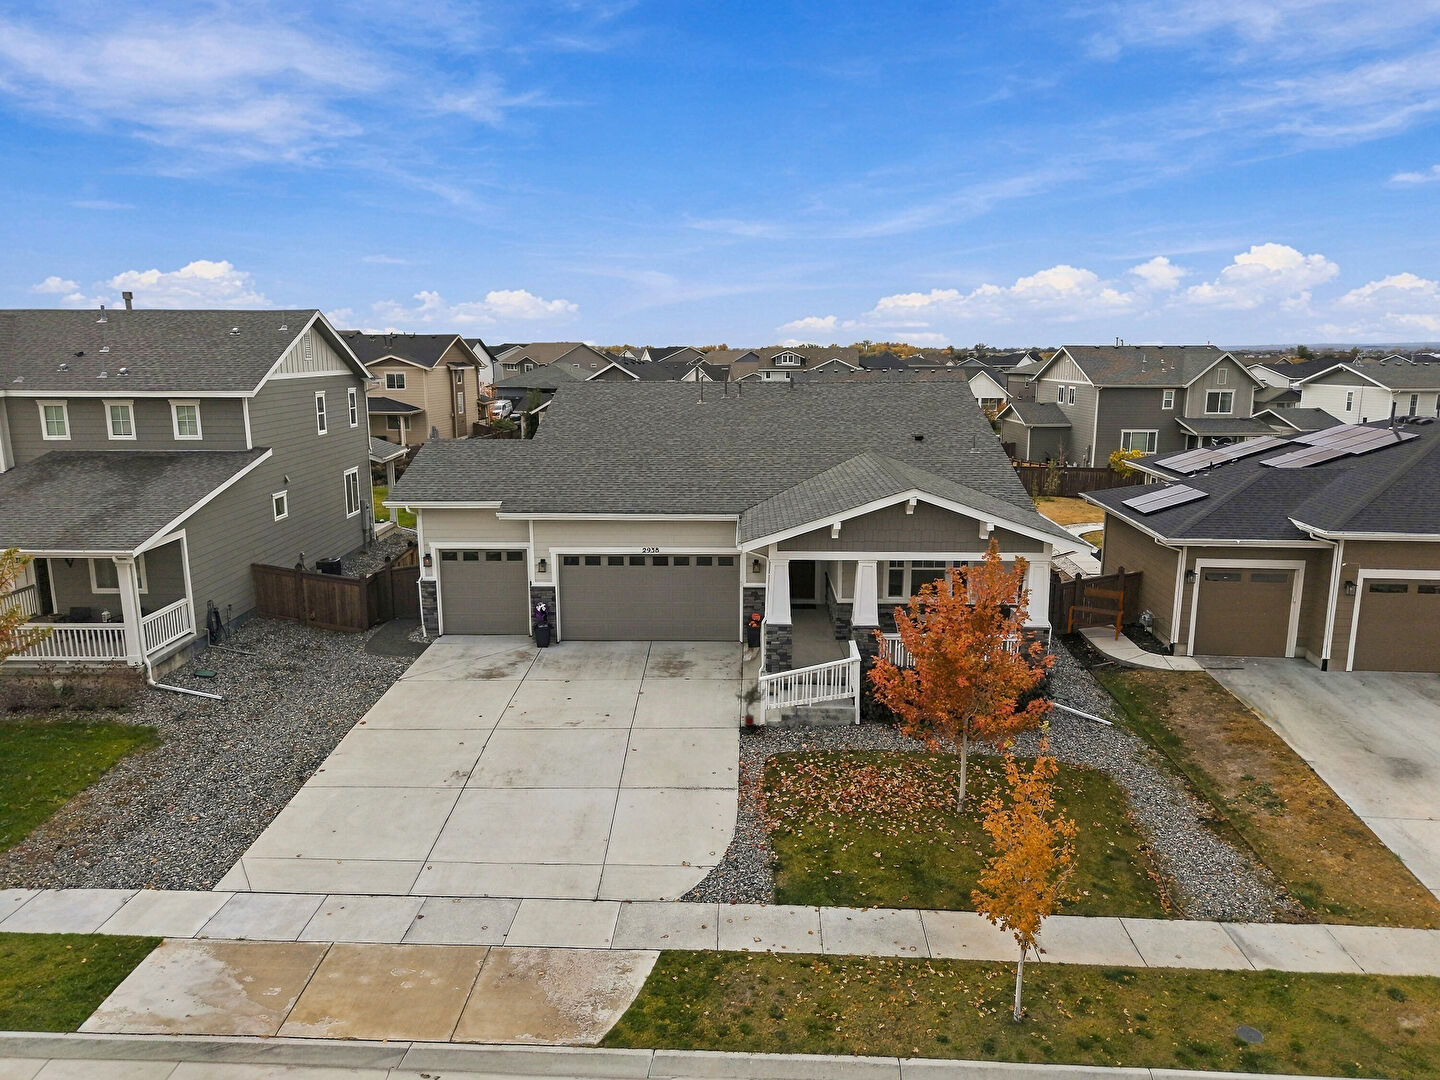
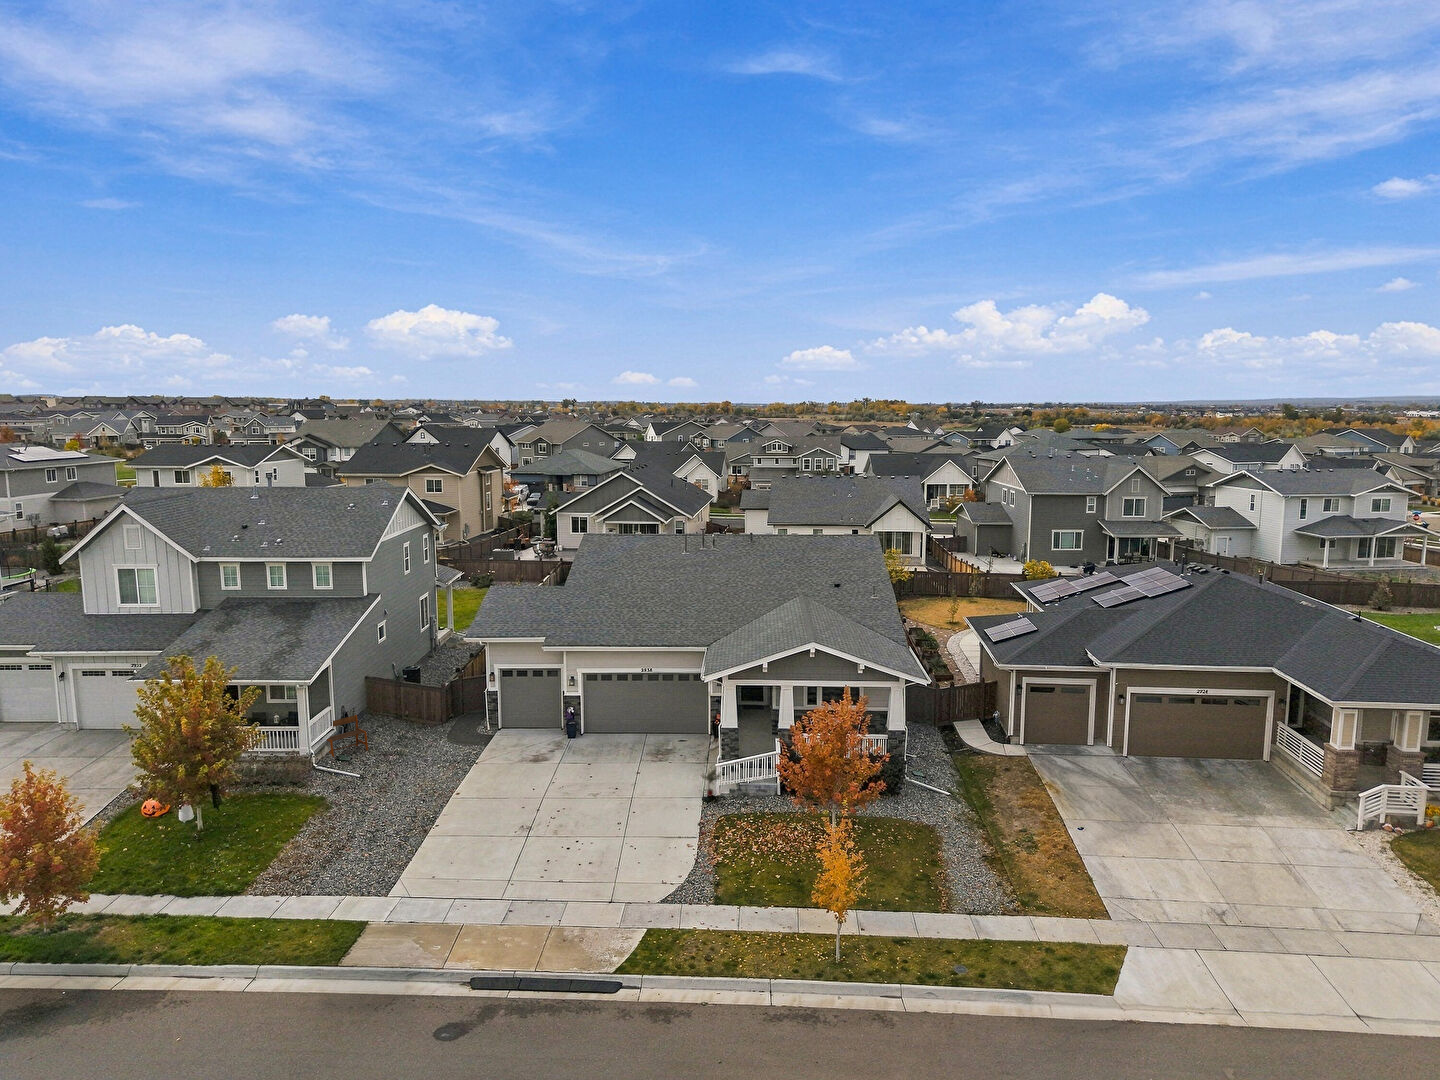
bench: present [1068,587,1124,640] -> present [327,715,368,757]

